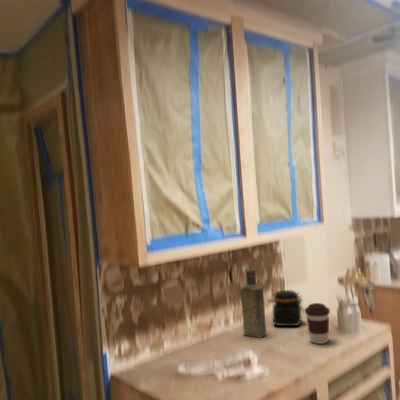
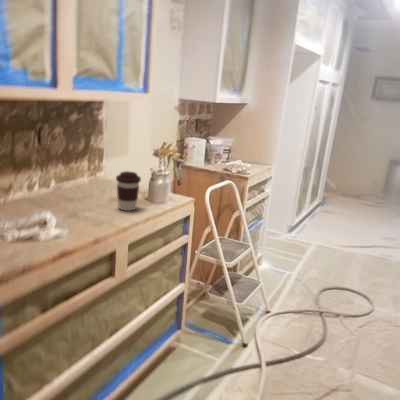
bottle: present [240,268,266,337] -> none [48,129,74,203]
jar: present [269,290,303,326] -> none [81,159,118,194]

